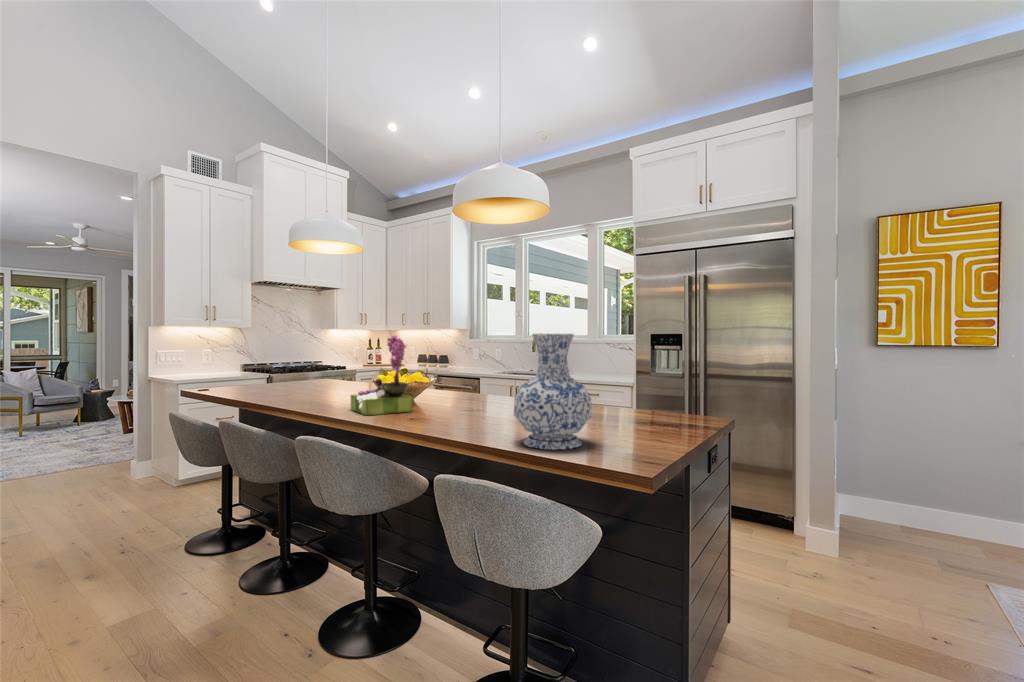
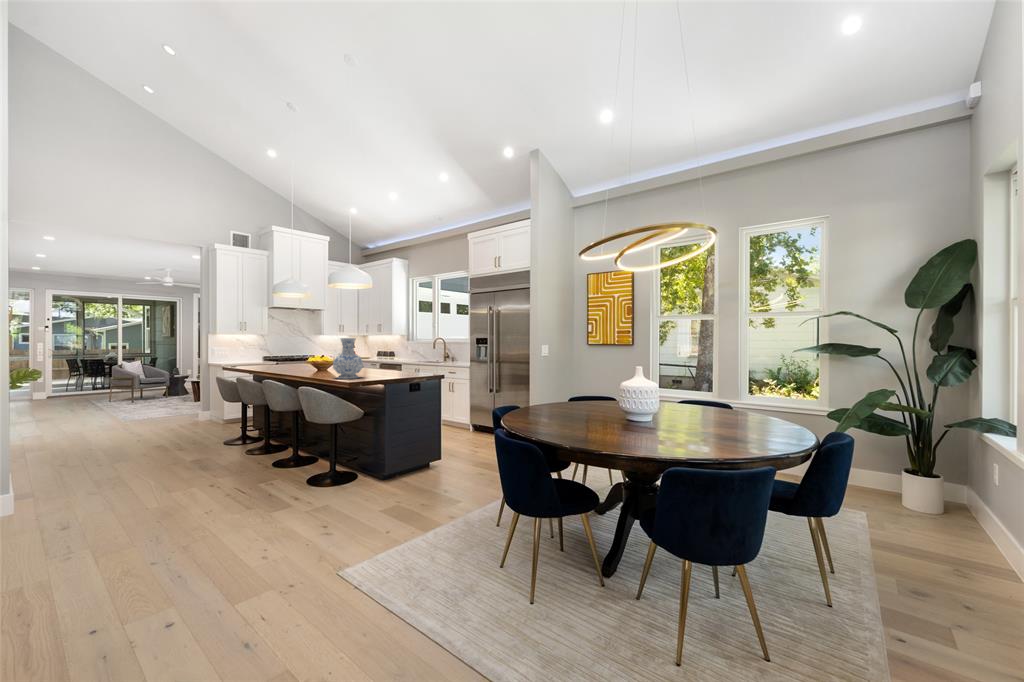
flower arrangement: present [351,335,412,415] -> none [293,338,320,373]

